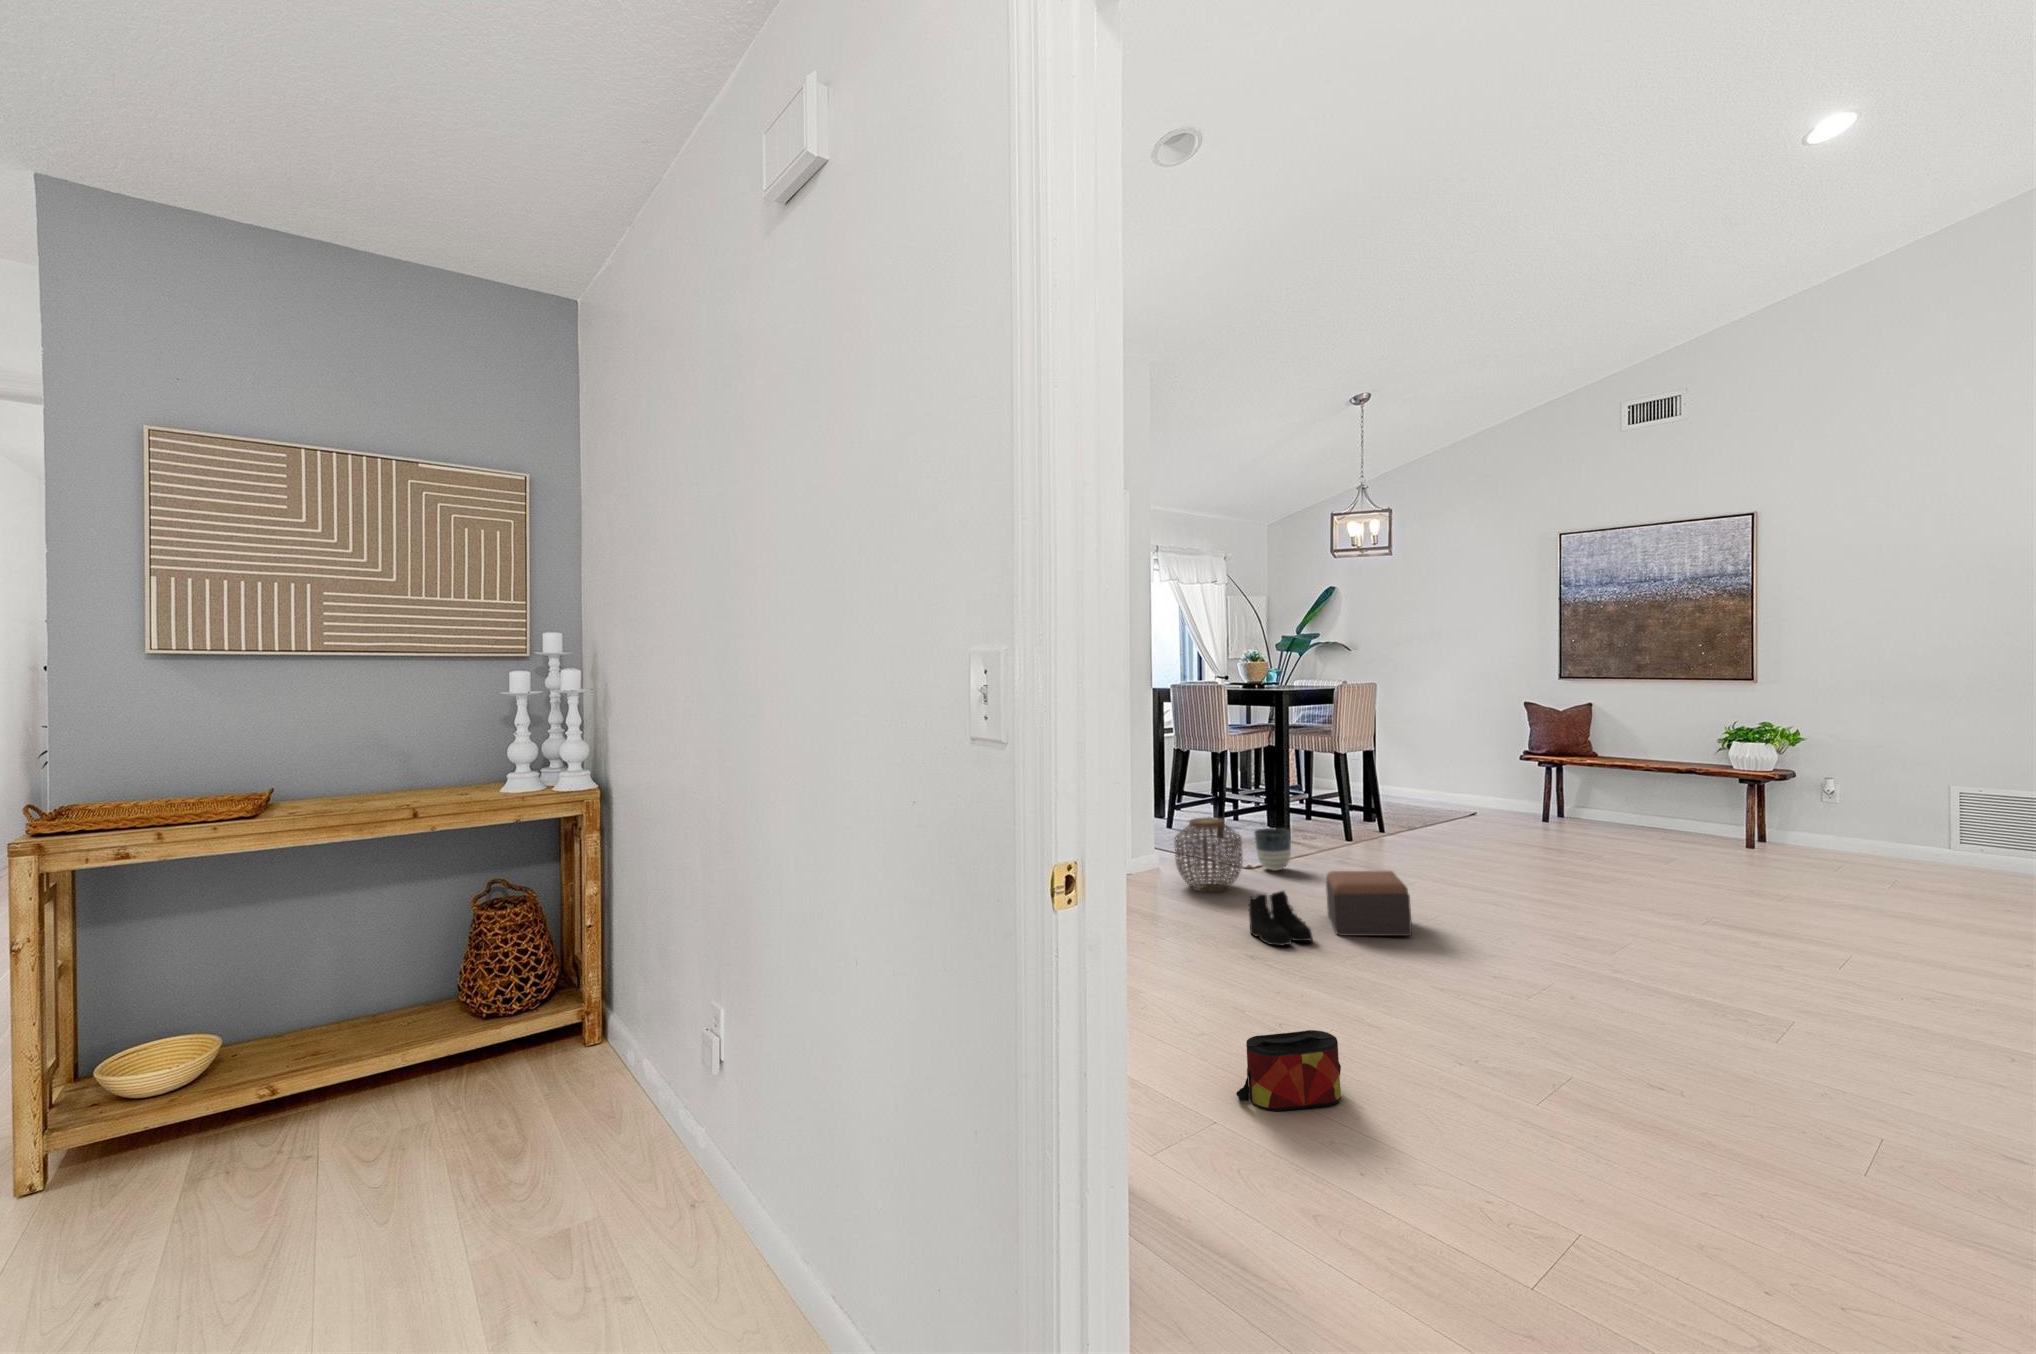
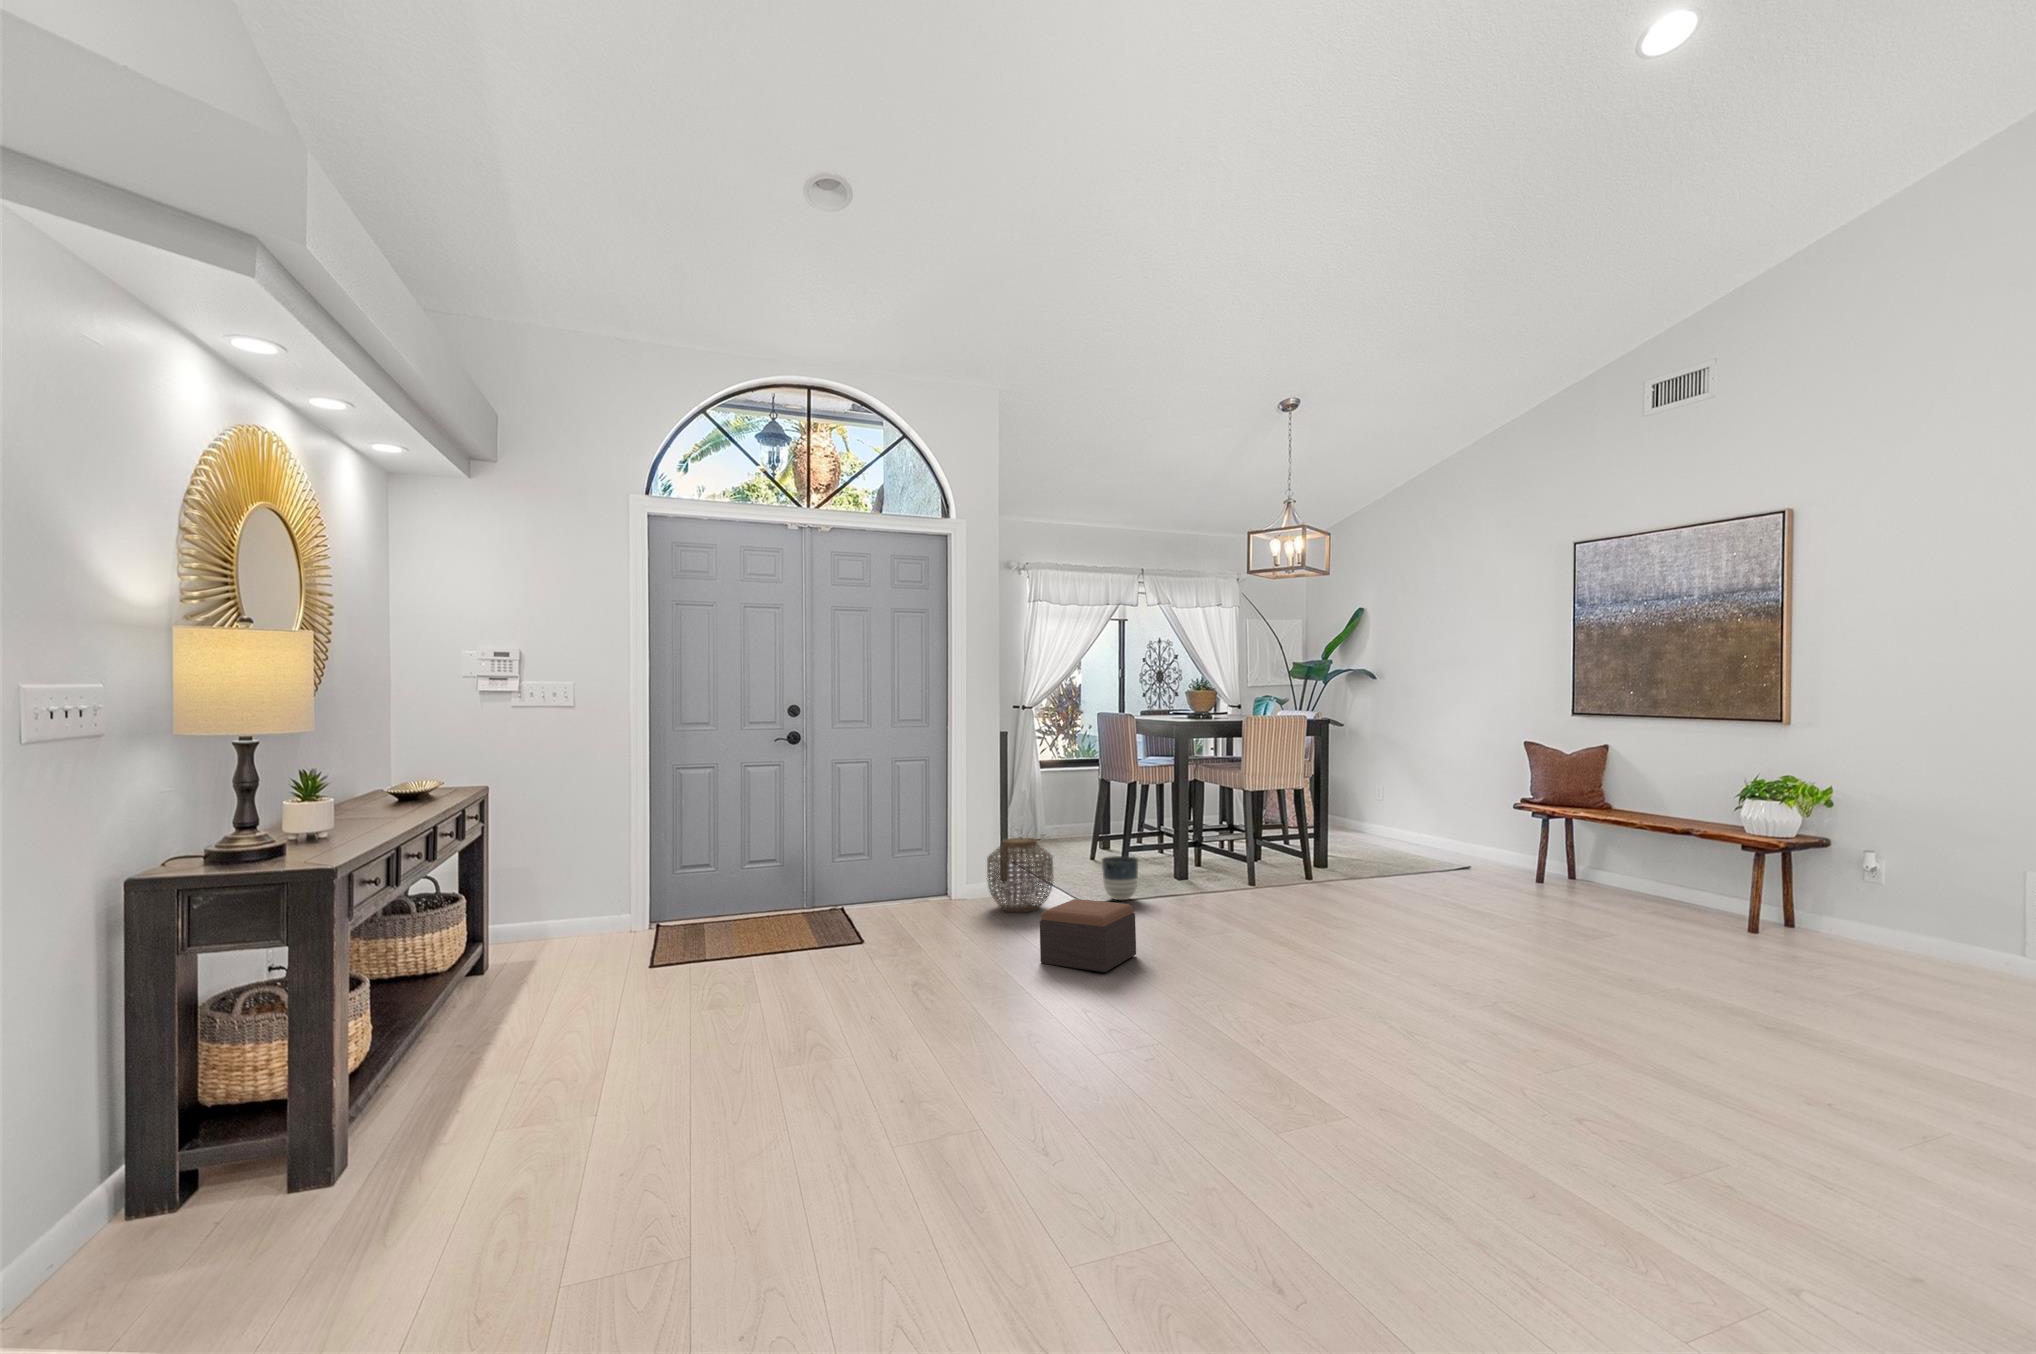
boots: present [1248,891,1313,945] -> none [958,911,1007,964]
bag: present [1236,1030,1341,1111] -> none [640,1020,738,1093]

